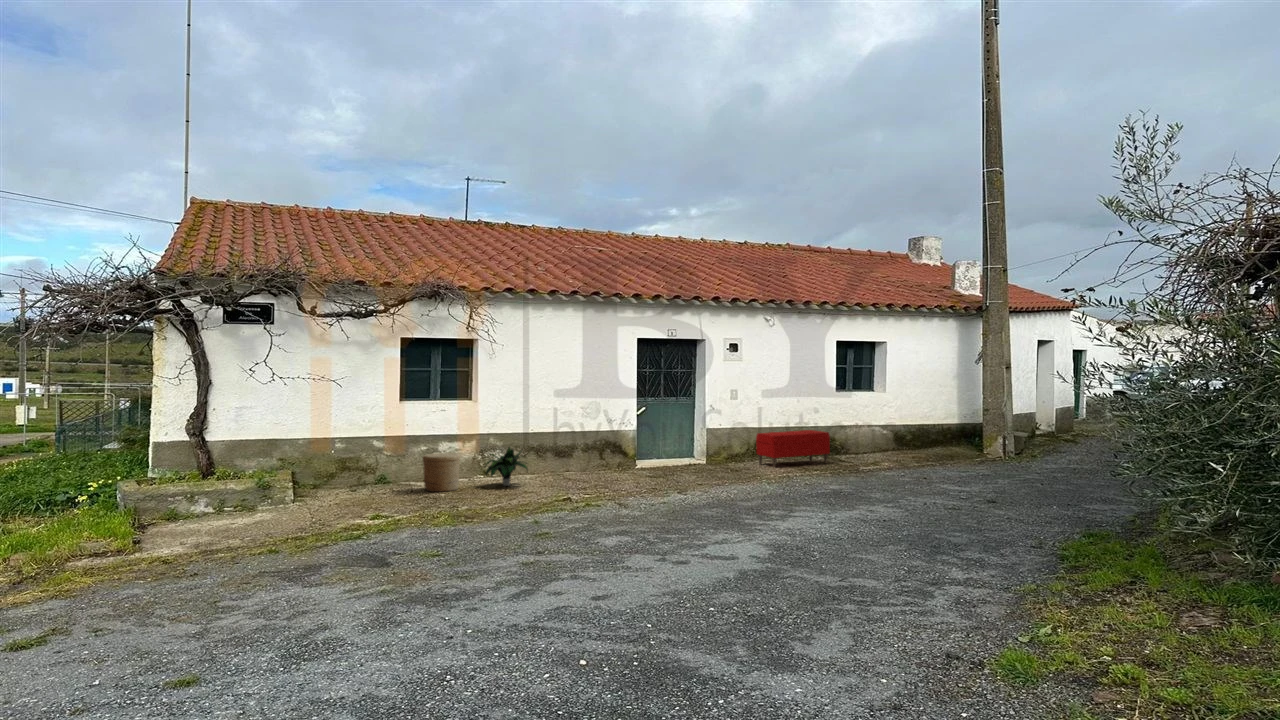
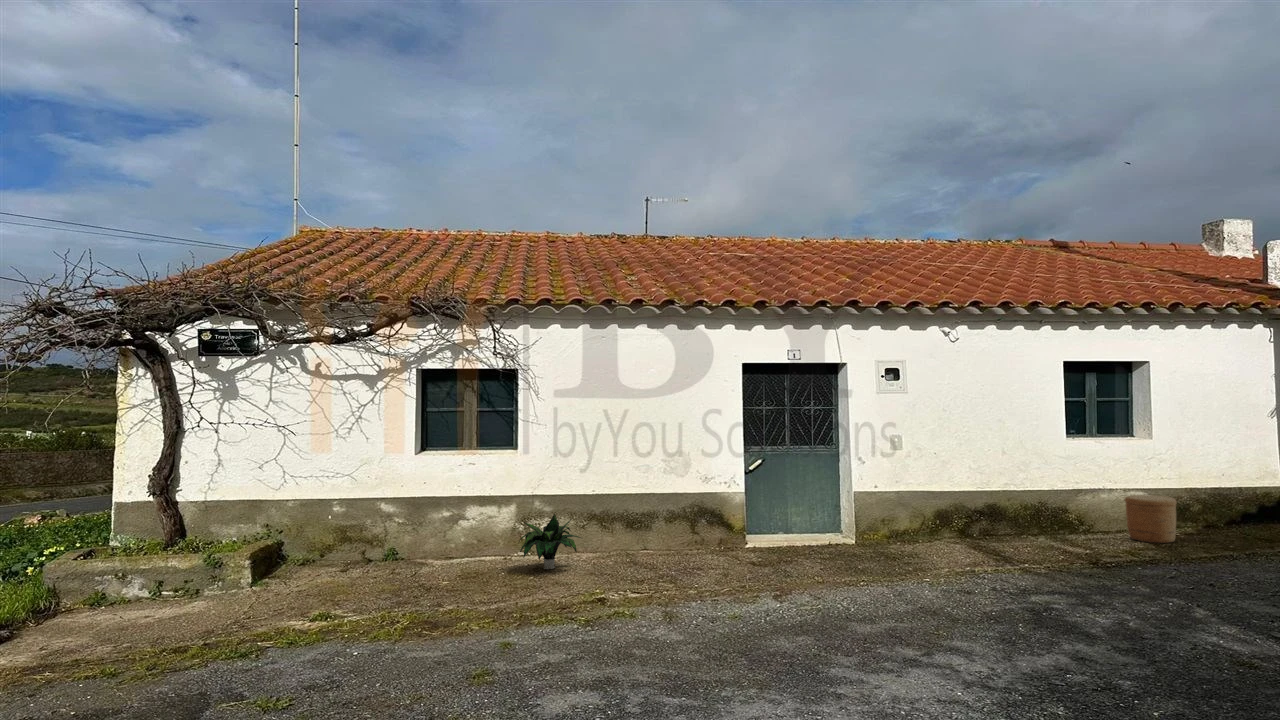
bench: present [756,430,830,468] -> none [932,495,1051,554]
woven basket: present [423,453,460,492] -> present [1125,495,1177,543]

